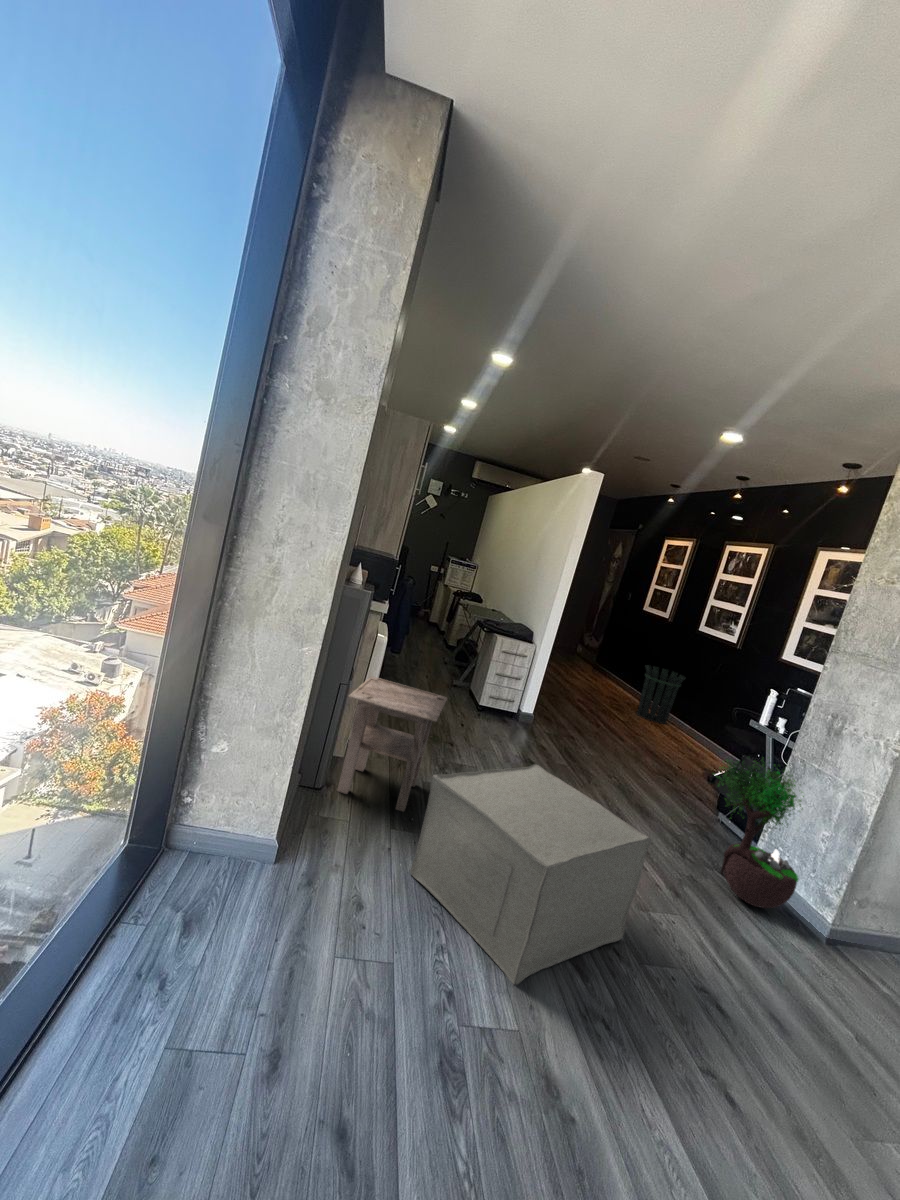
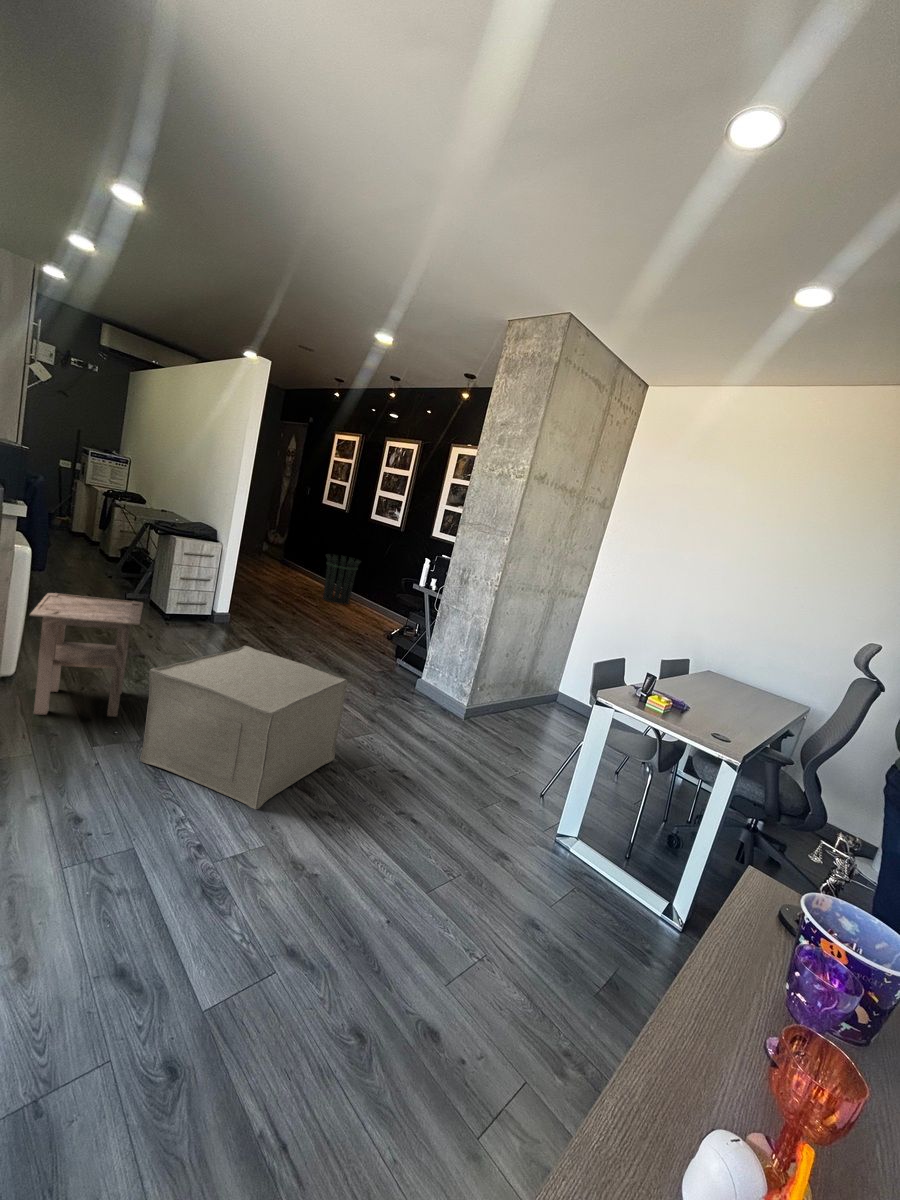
potted tree: present [718,757,804,908] -> none [387,602,452,717]

